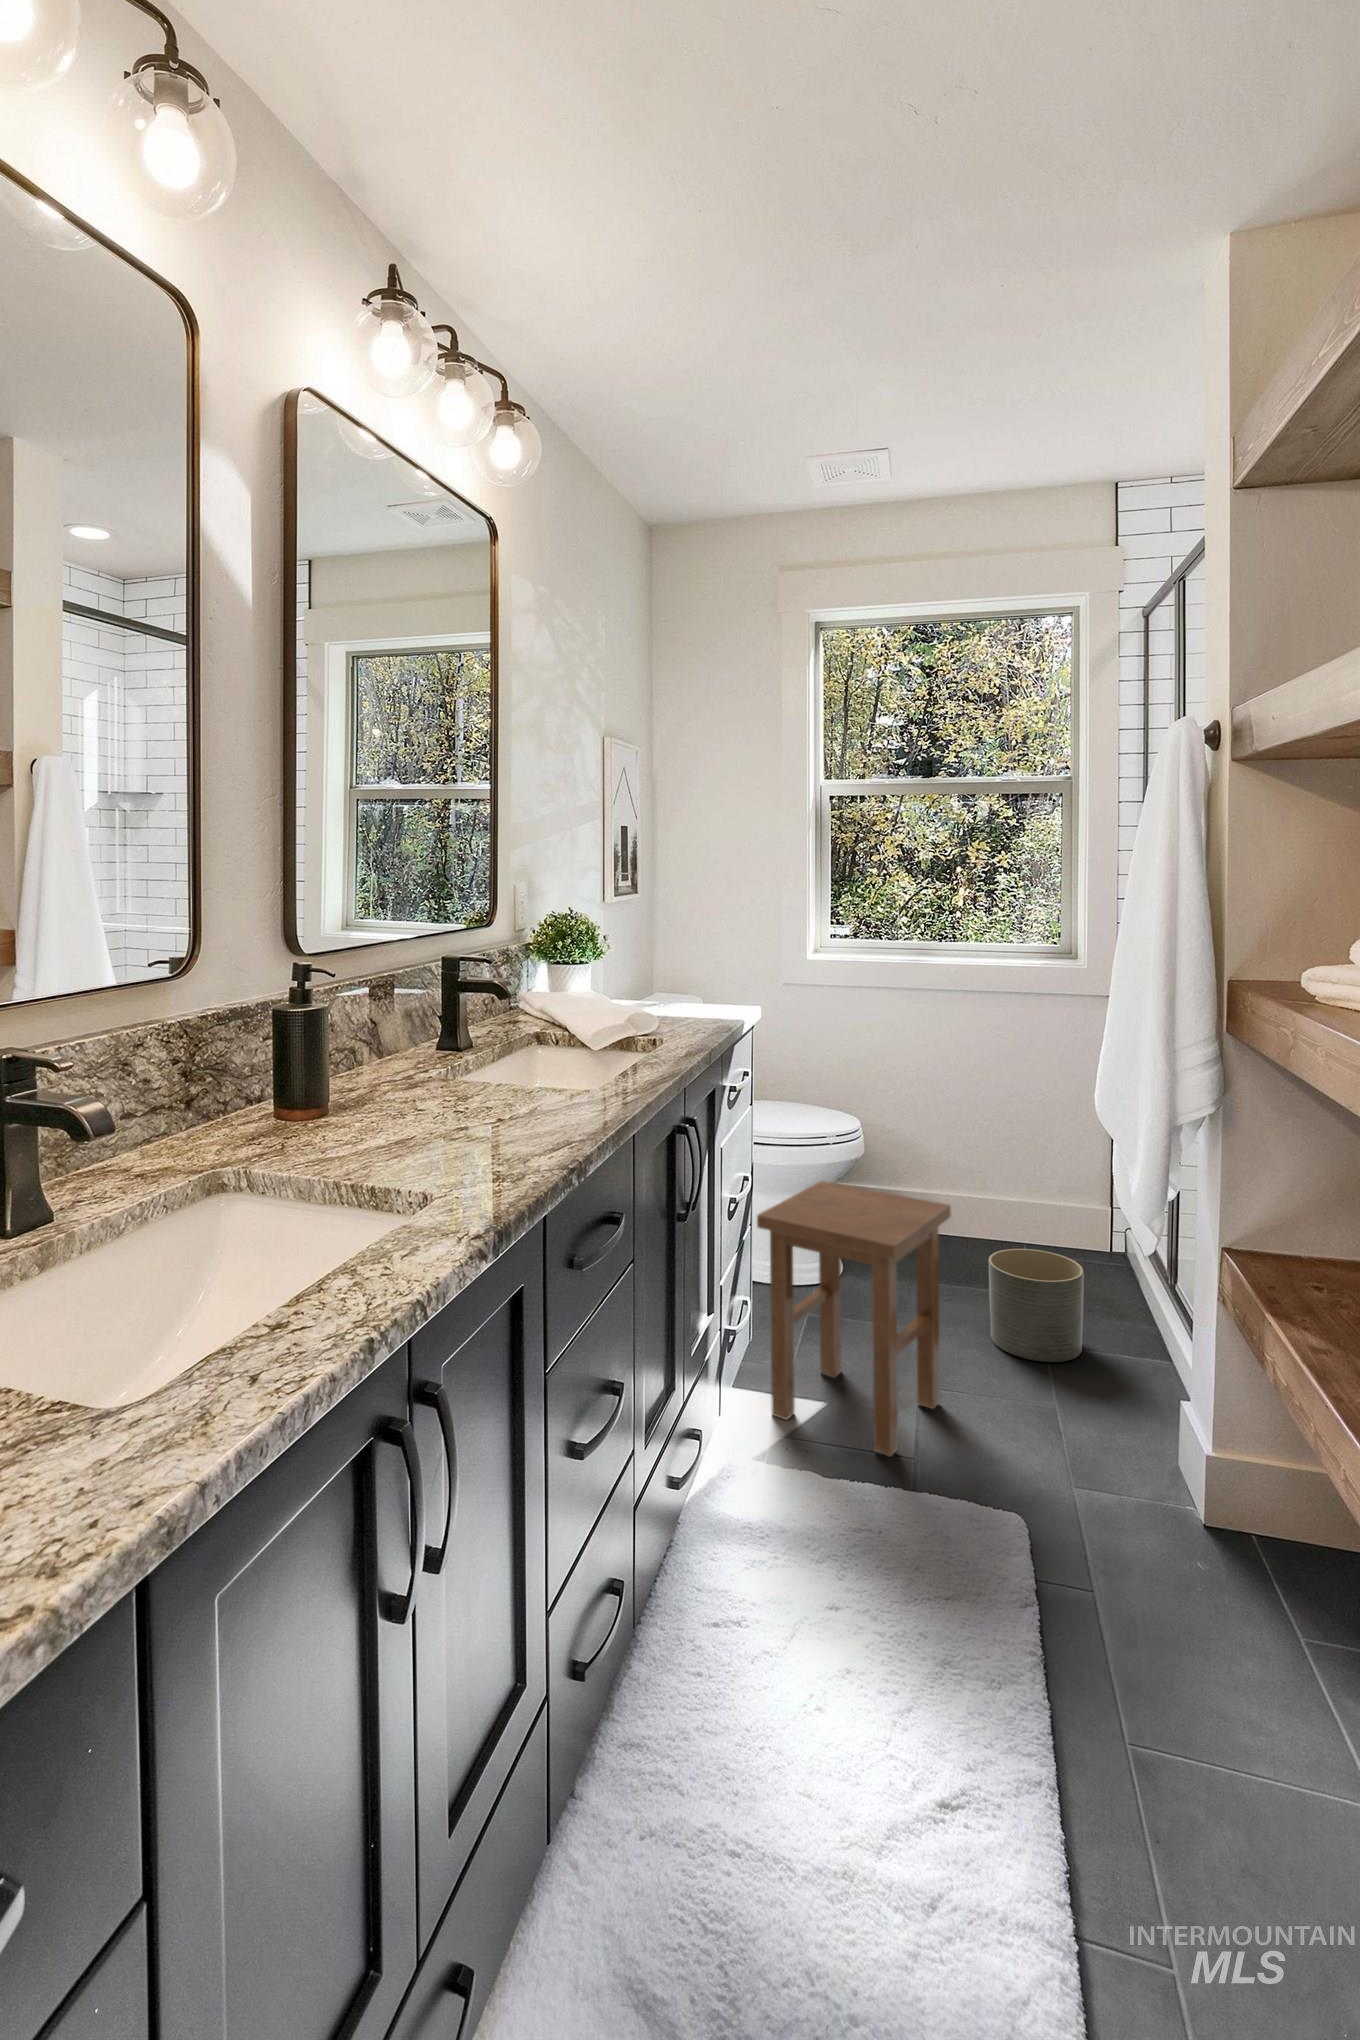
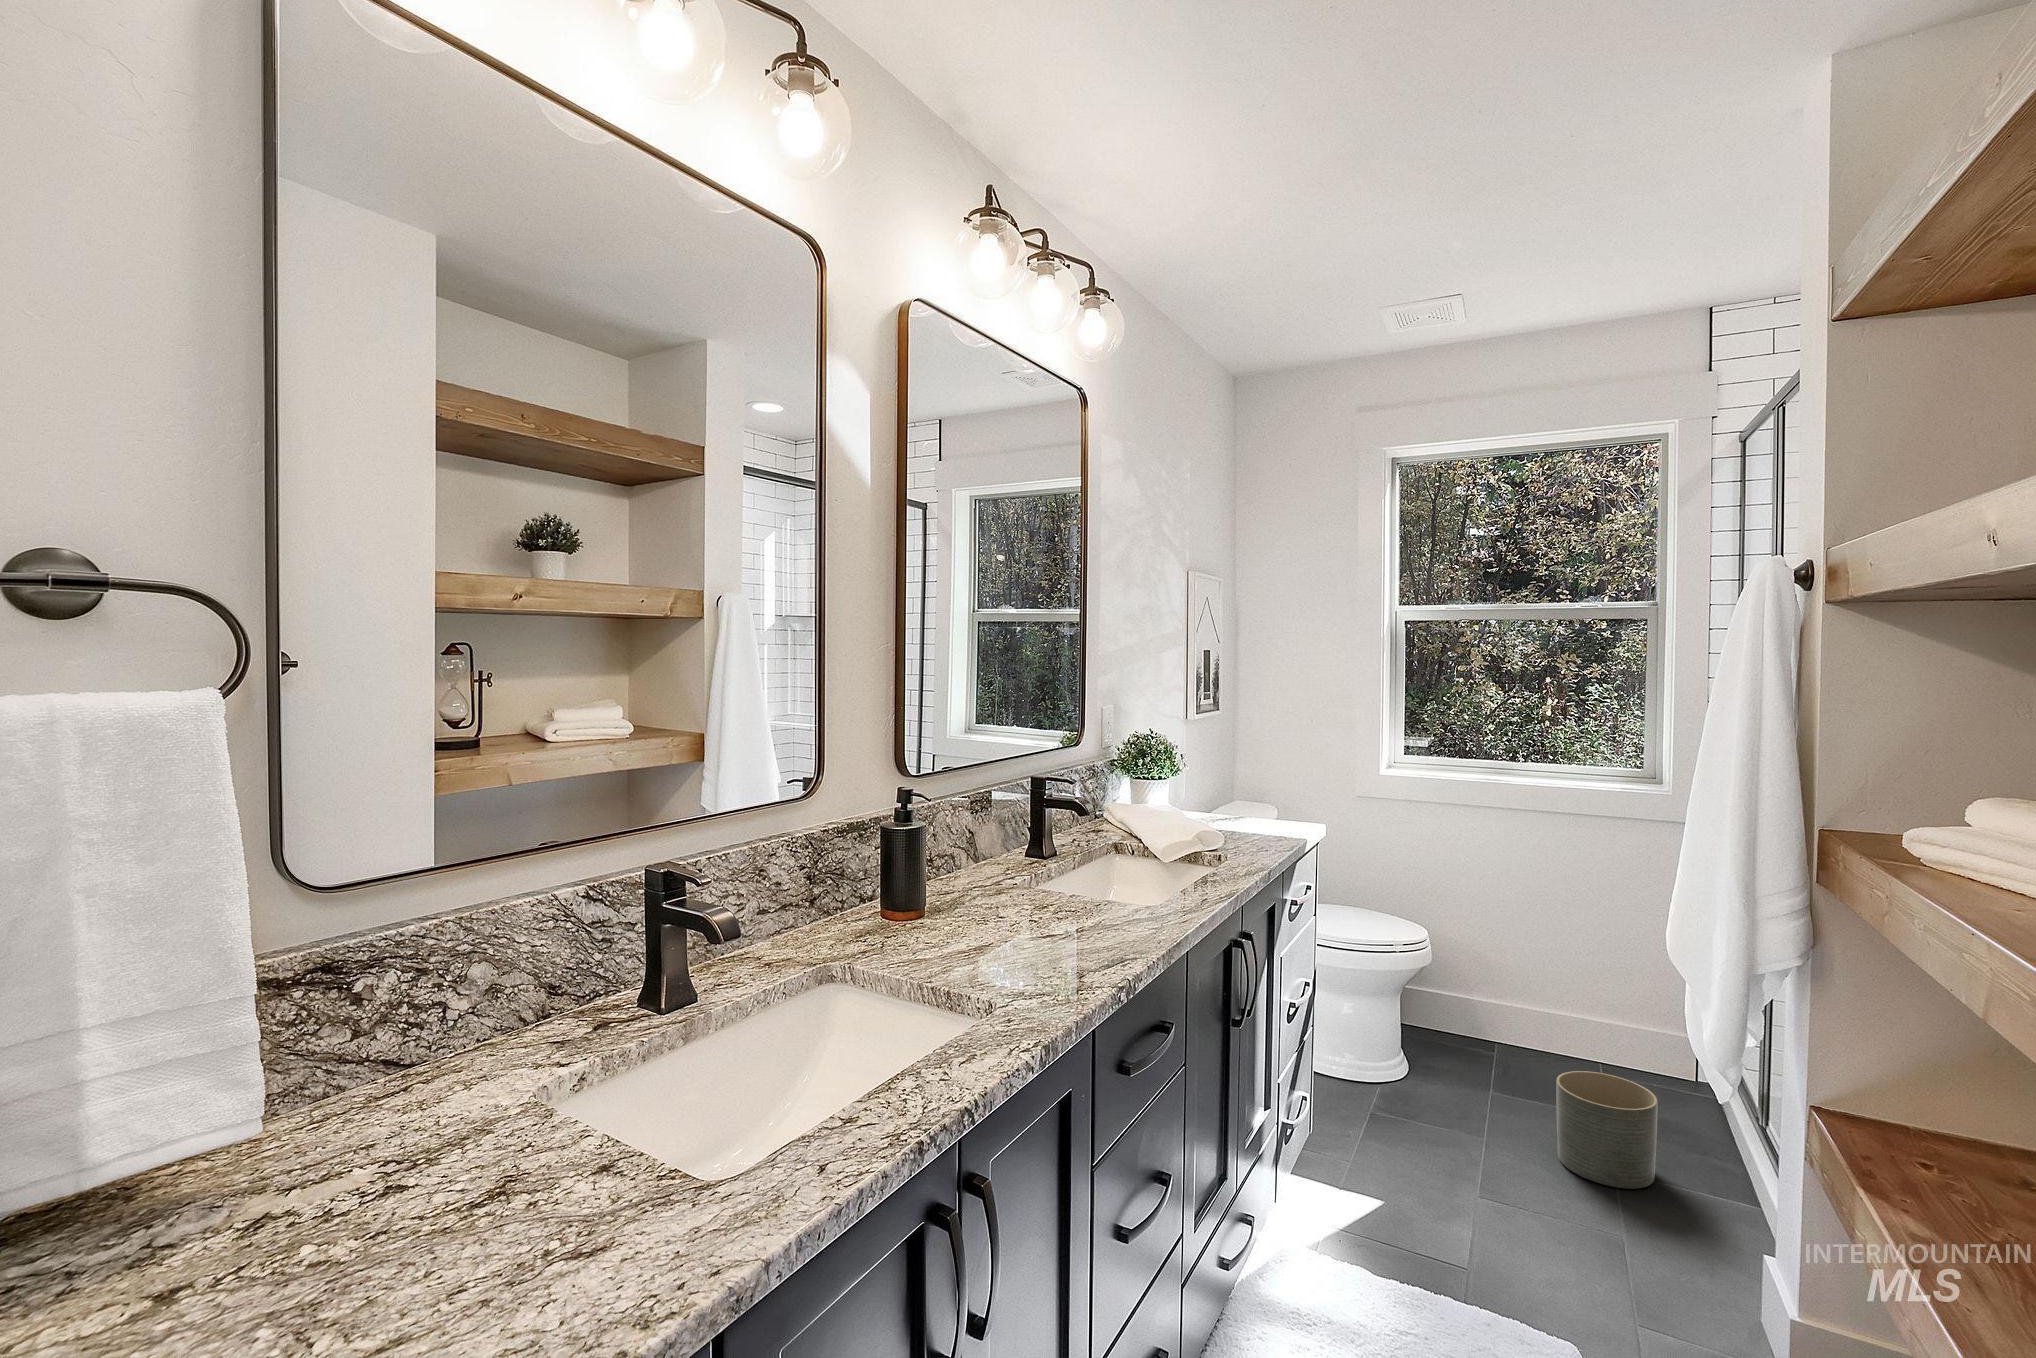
stool: present [757,1181,951,1456] -> none [1318,990,1513,1263]

